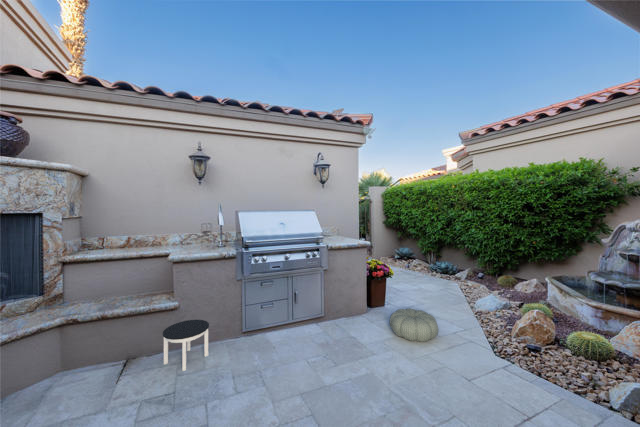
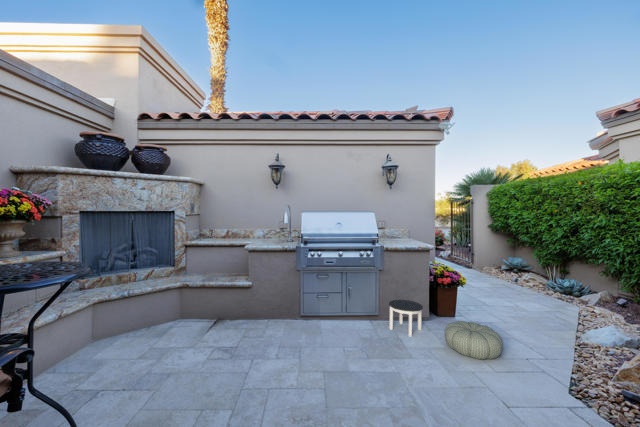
round table: present [163,320,209,371] -> present [389,300,423,336]

